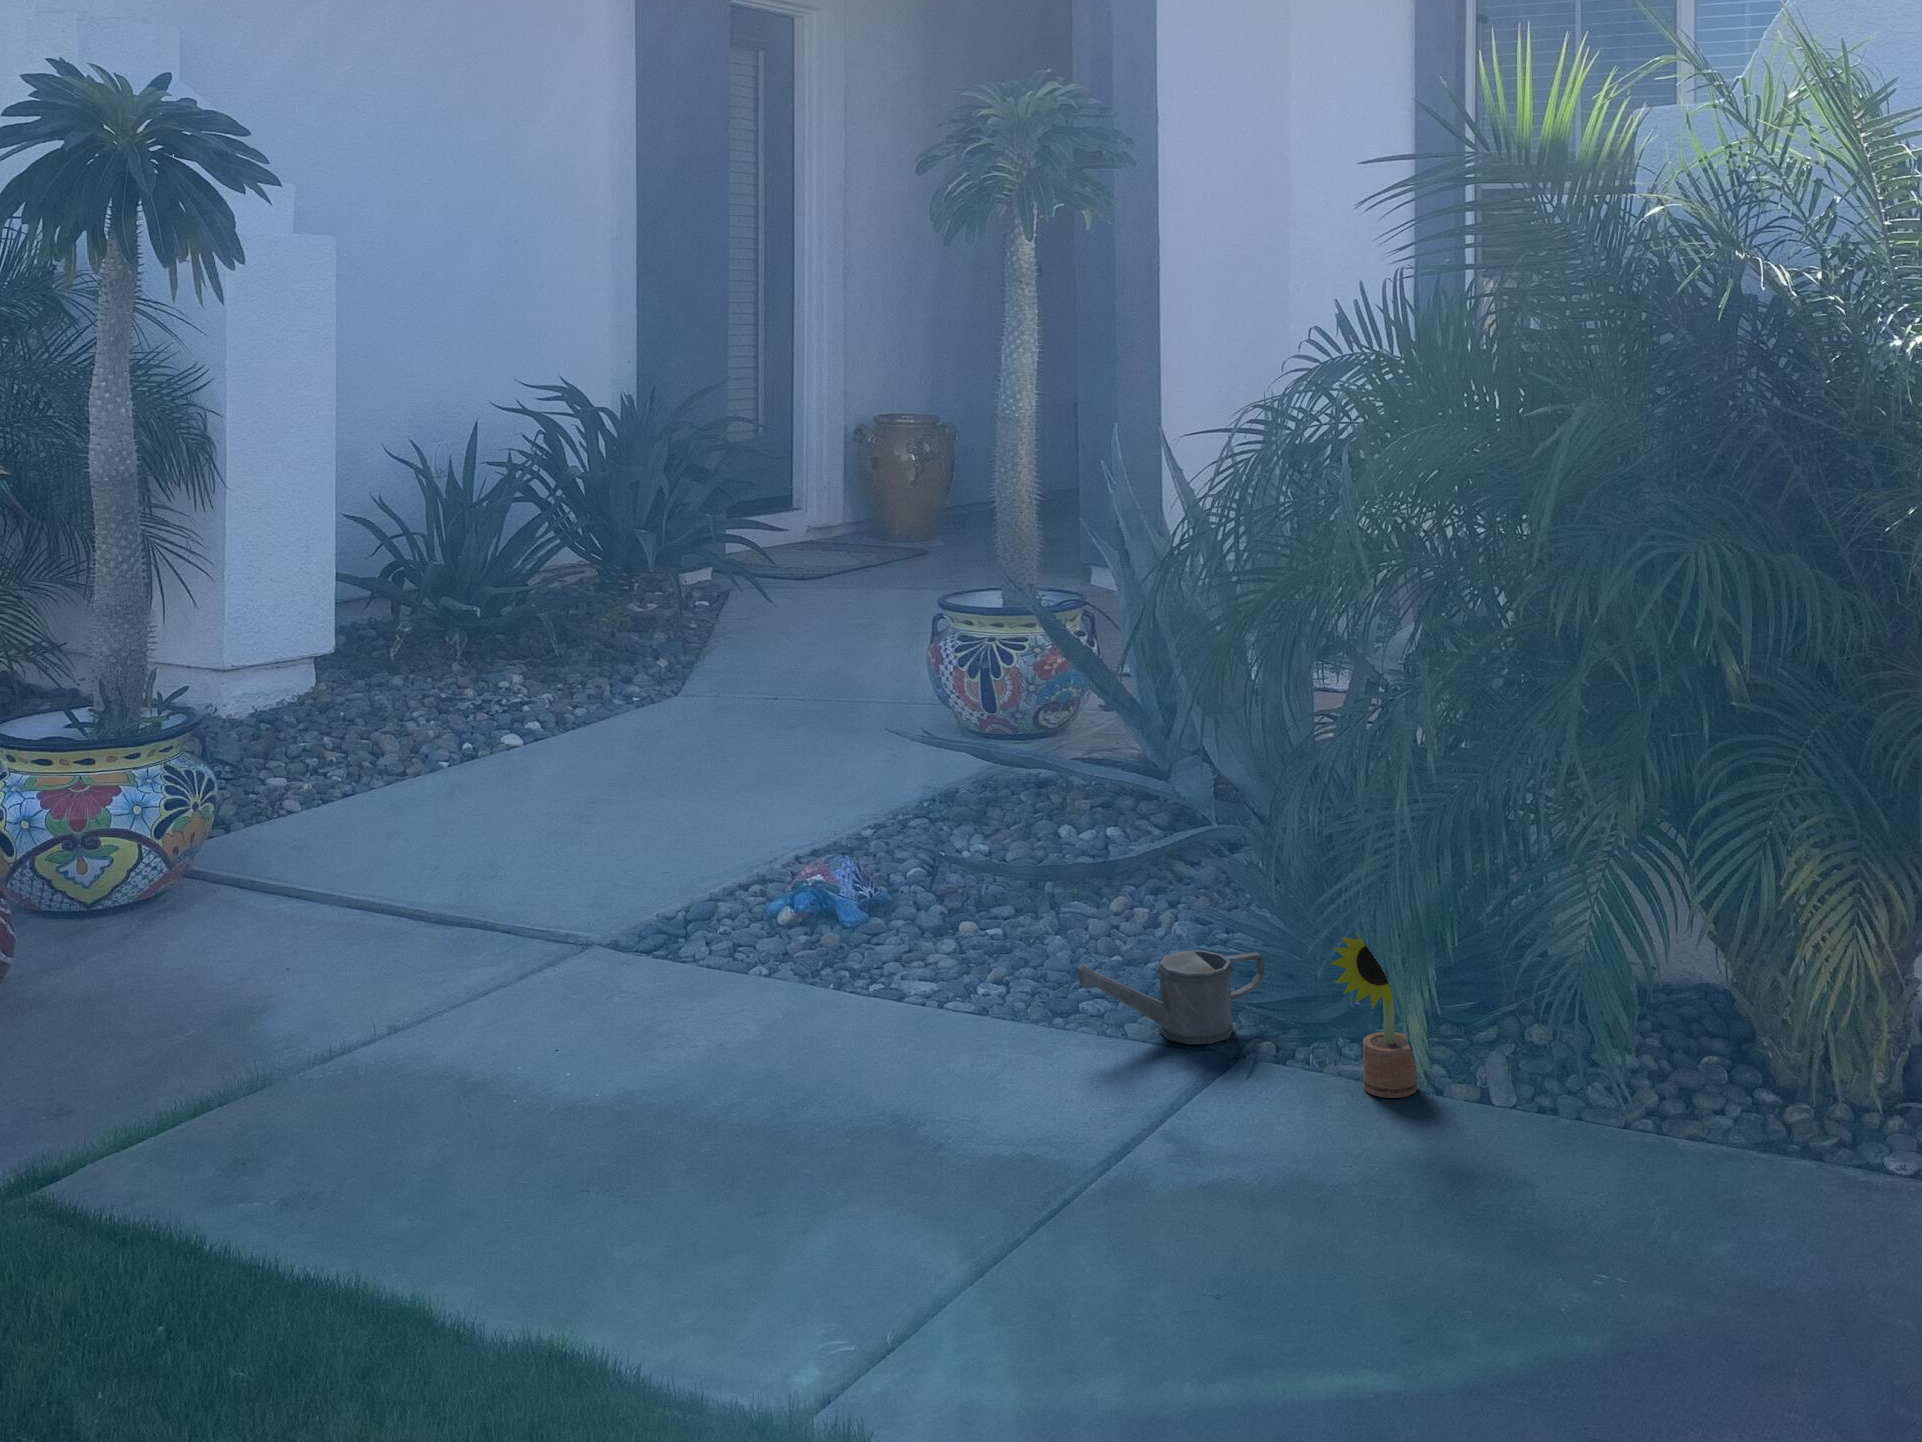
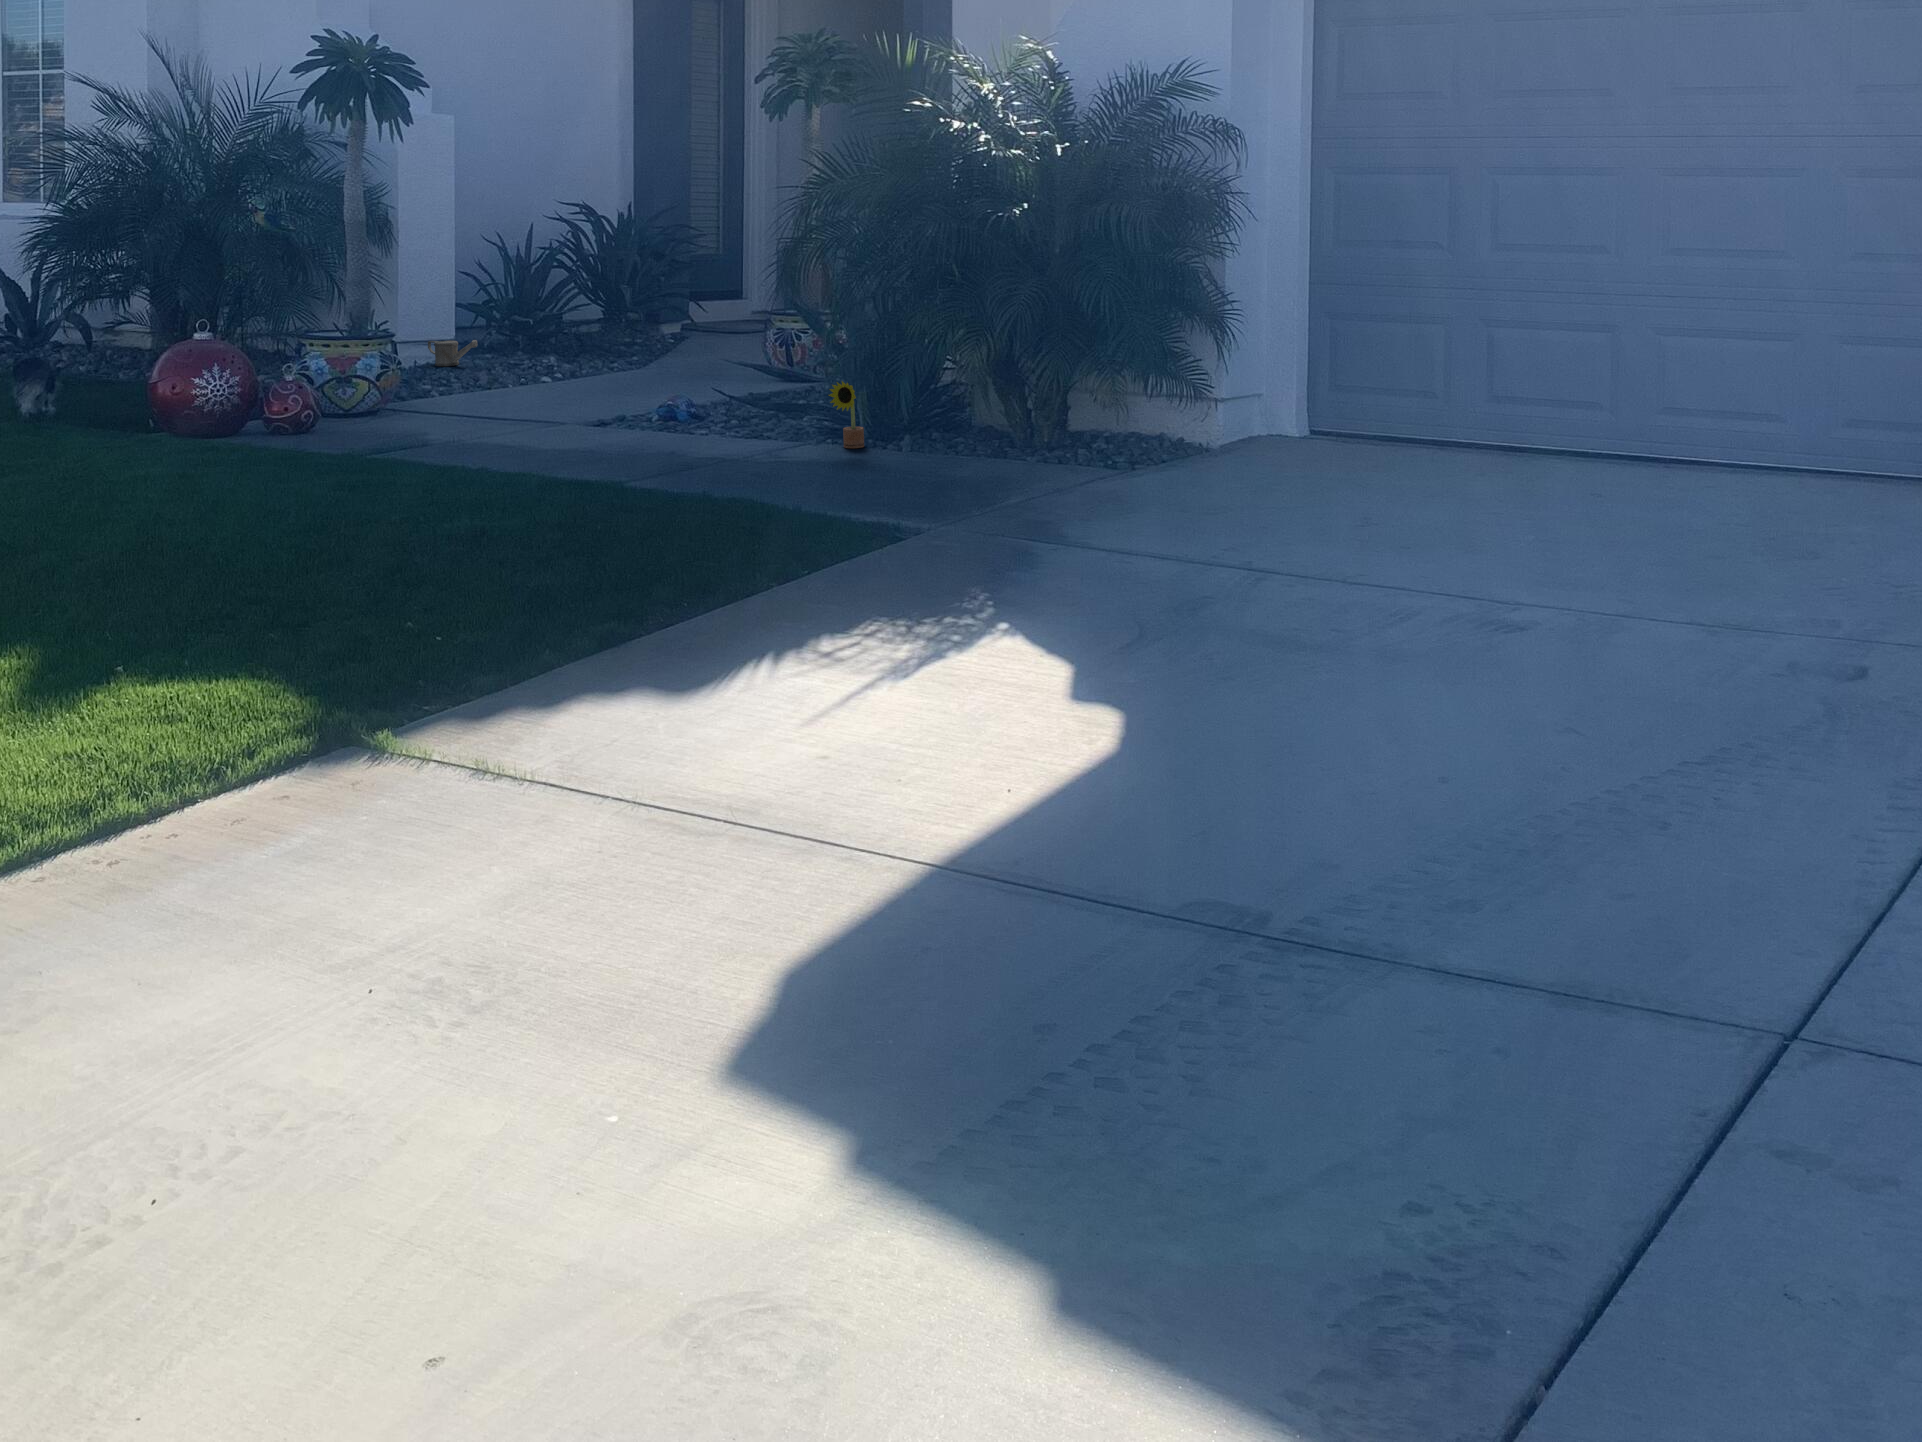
watering can: present [1078,951,1265,1044] -> present [428,340,477,366]

